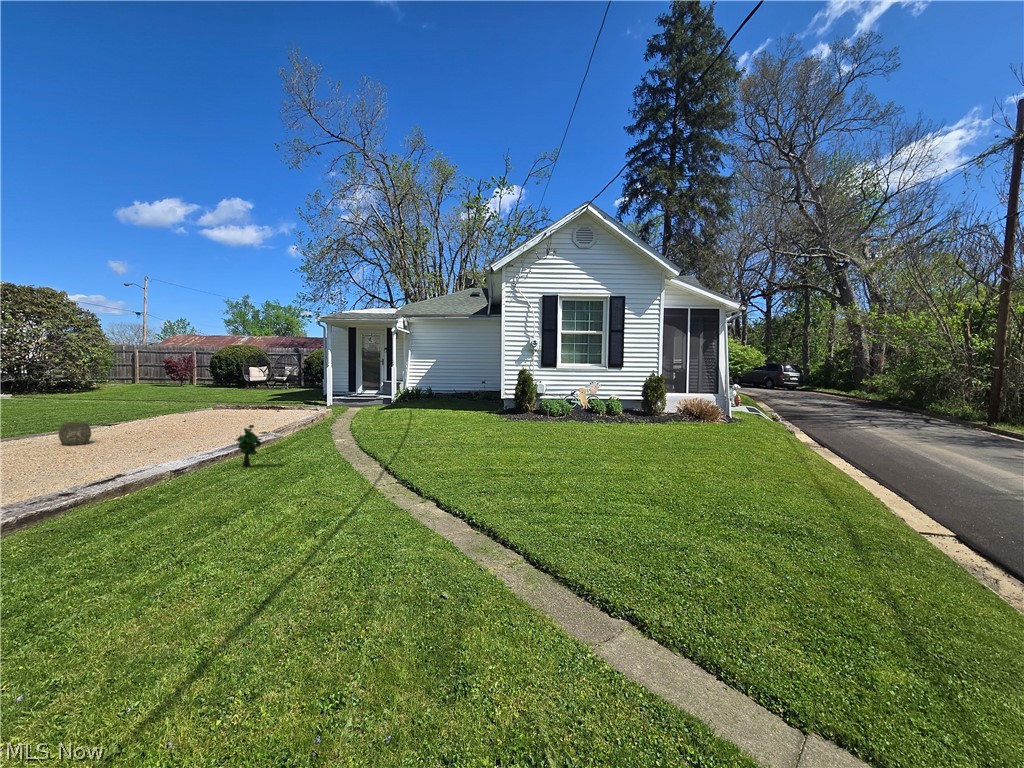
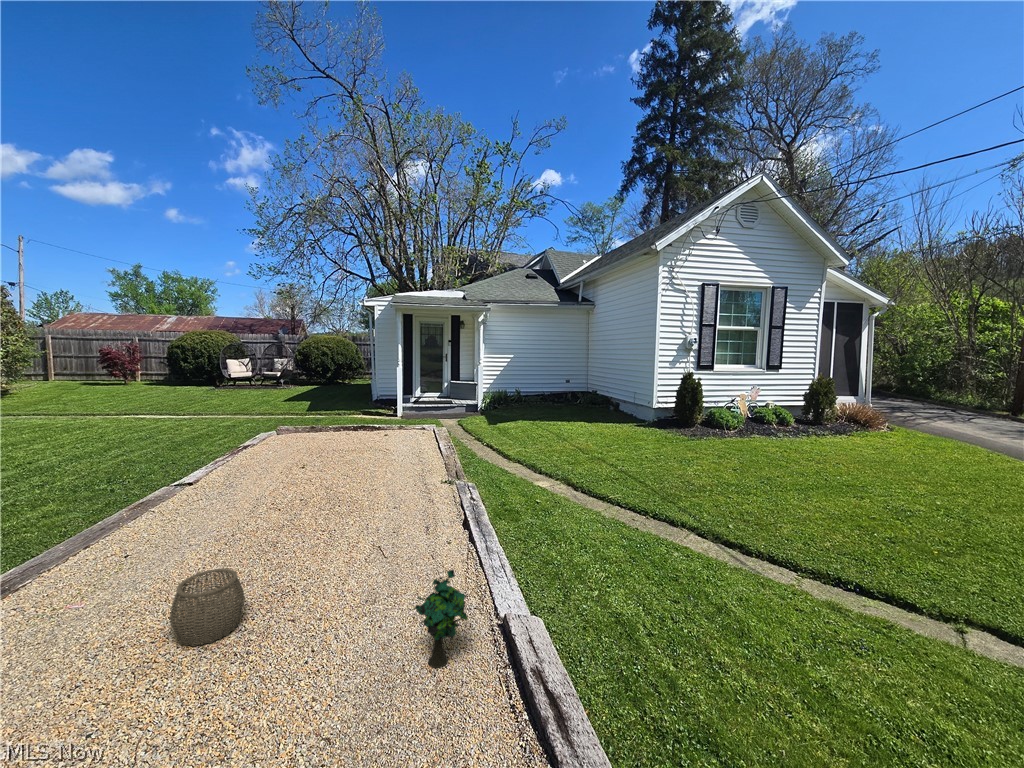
decorative plant: present [236,425,262,467] -> present [414,570,468,668]

